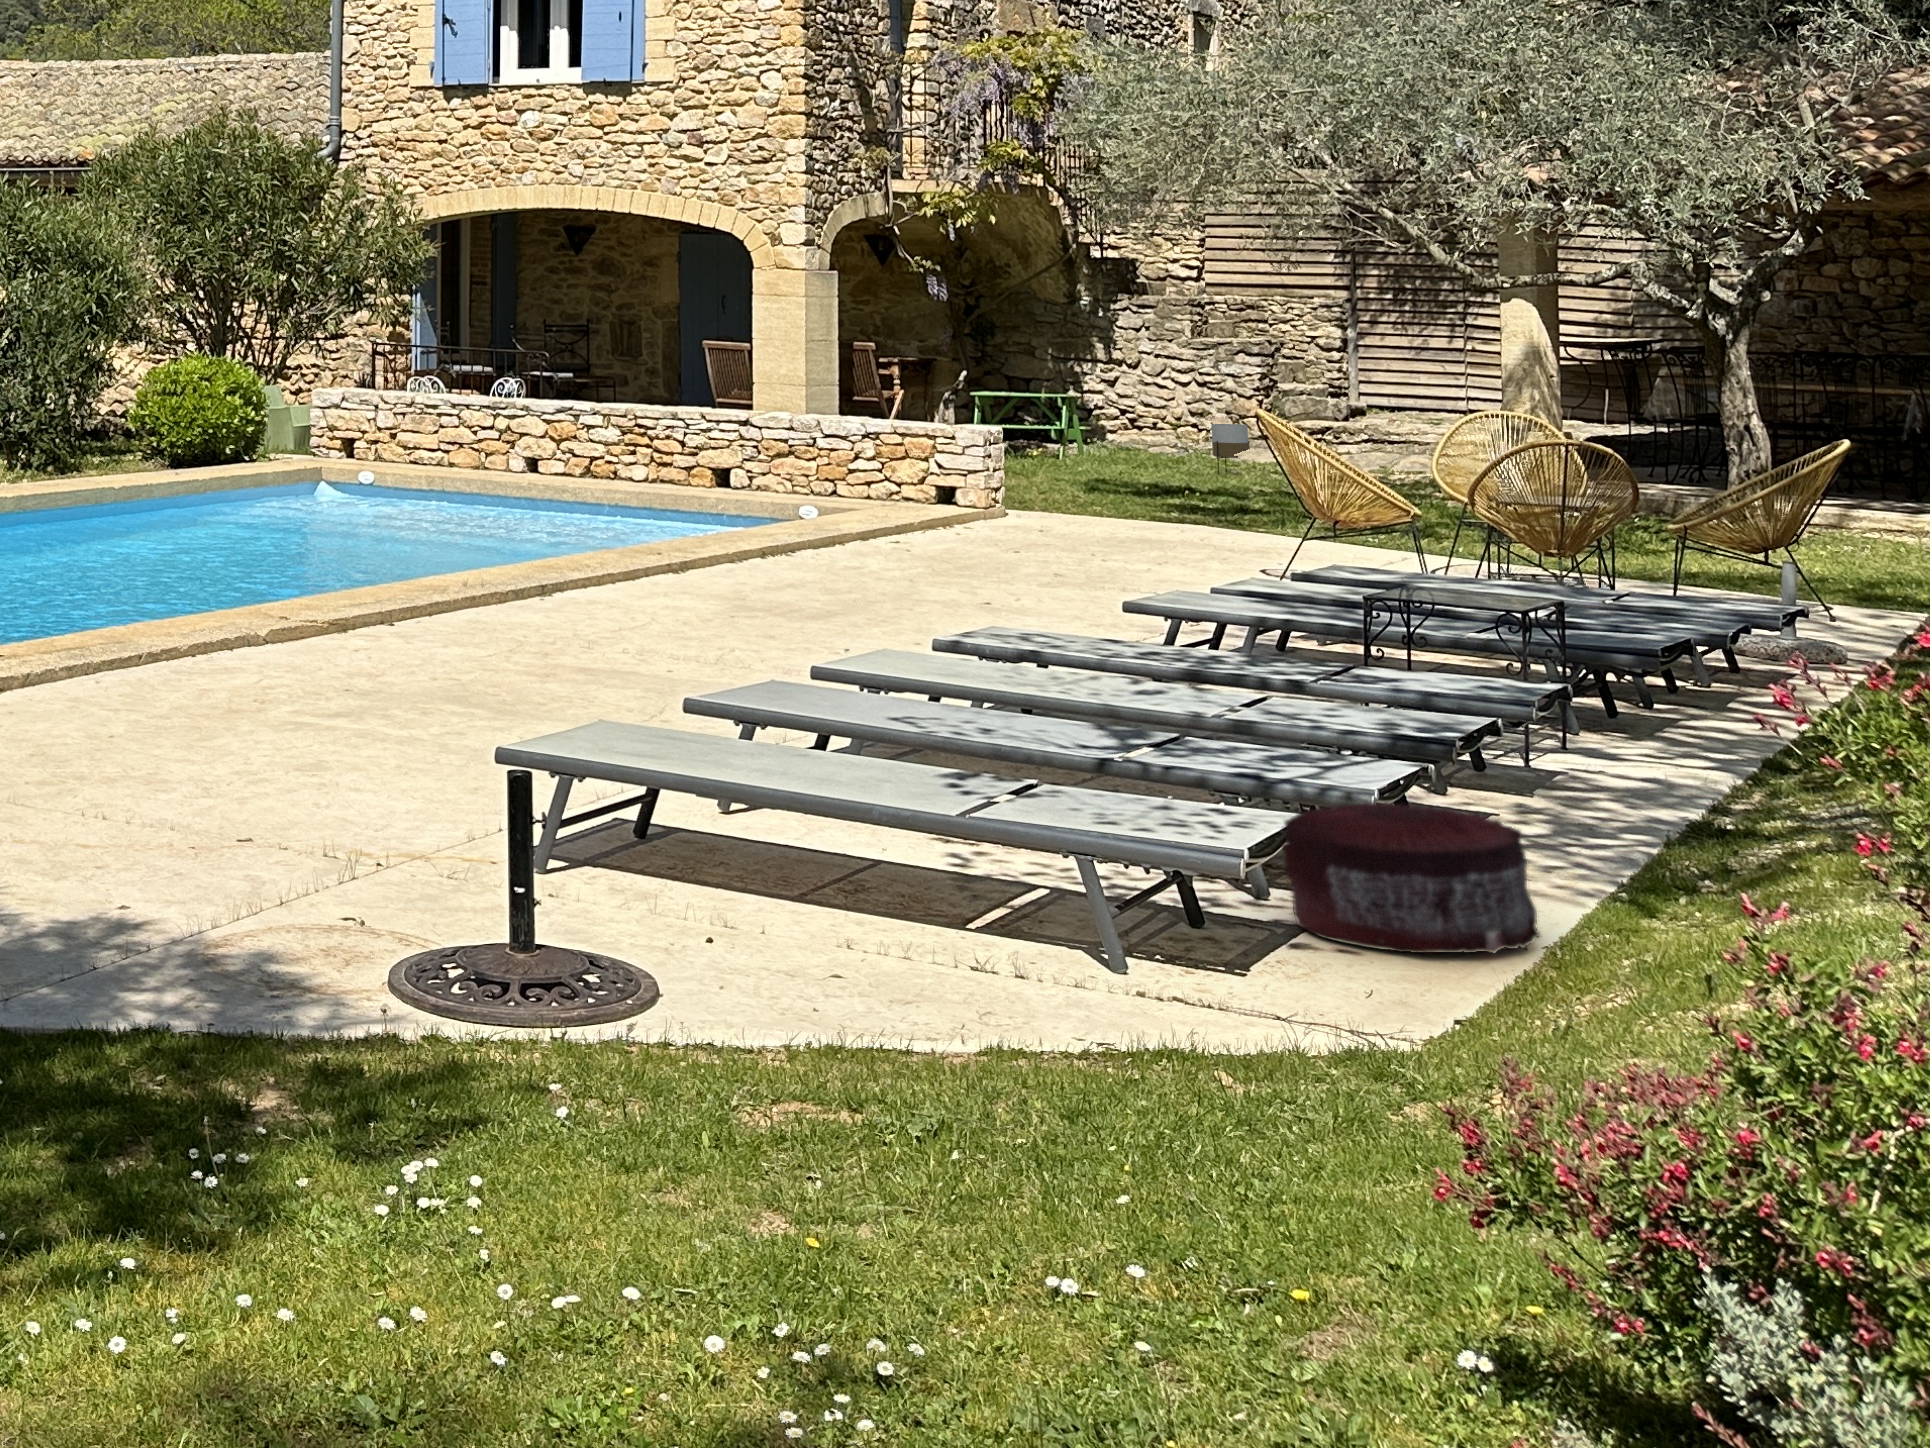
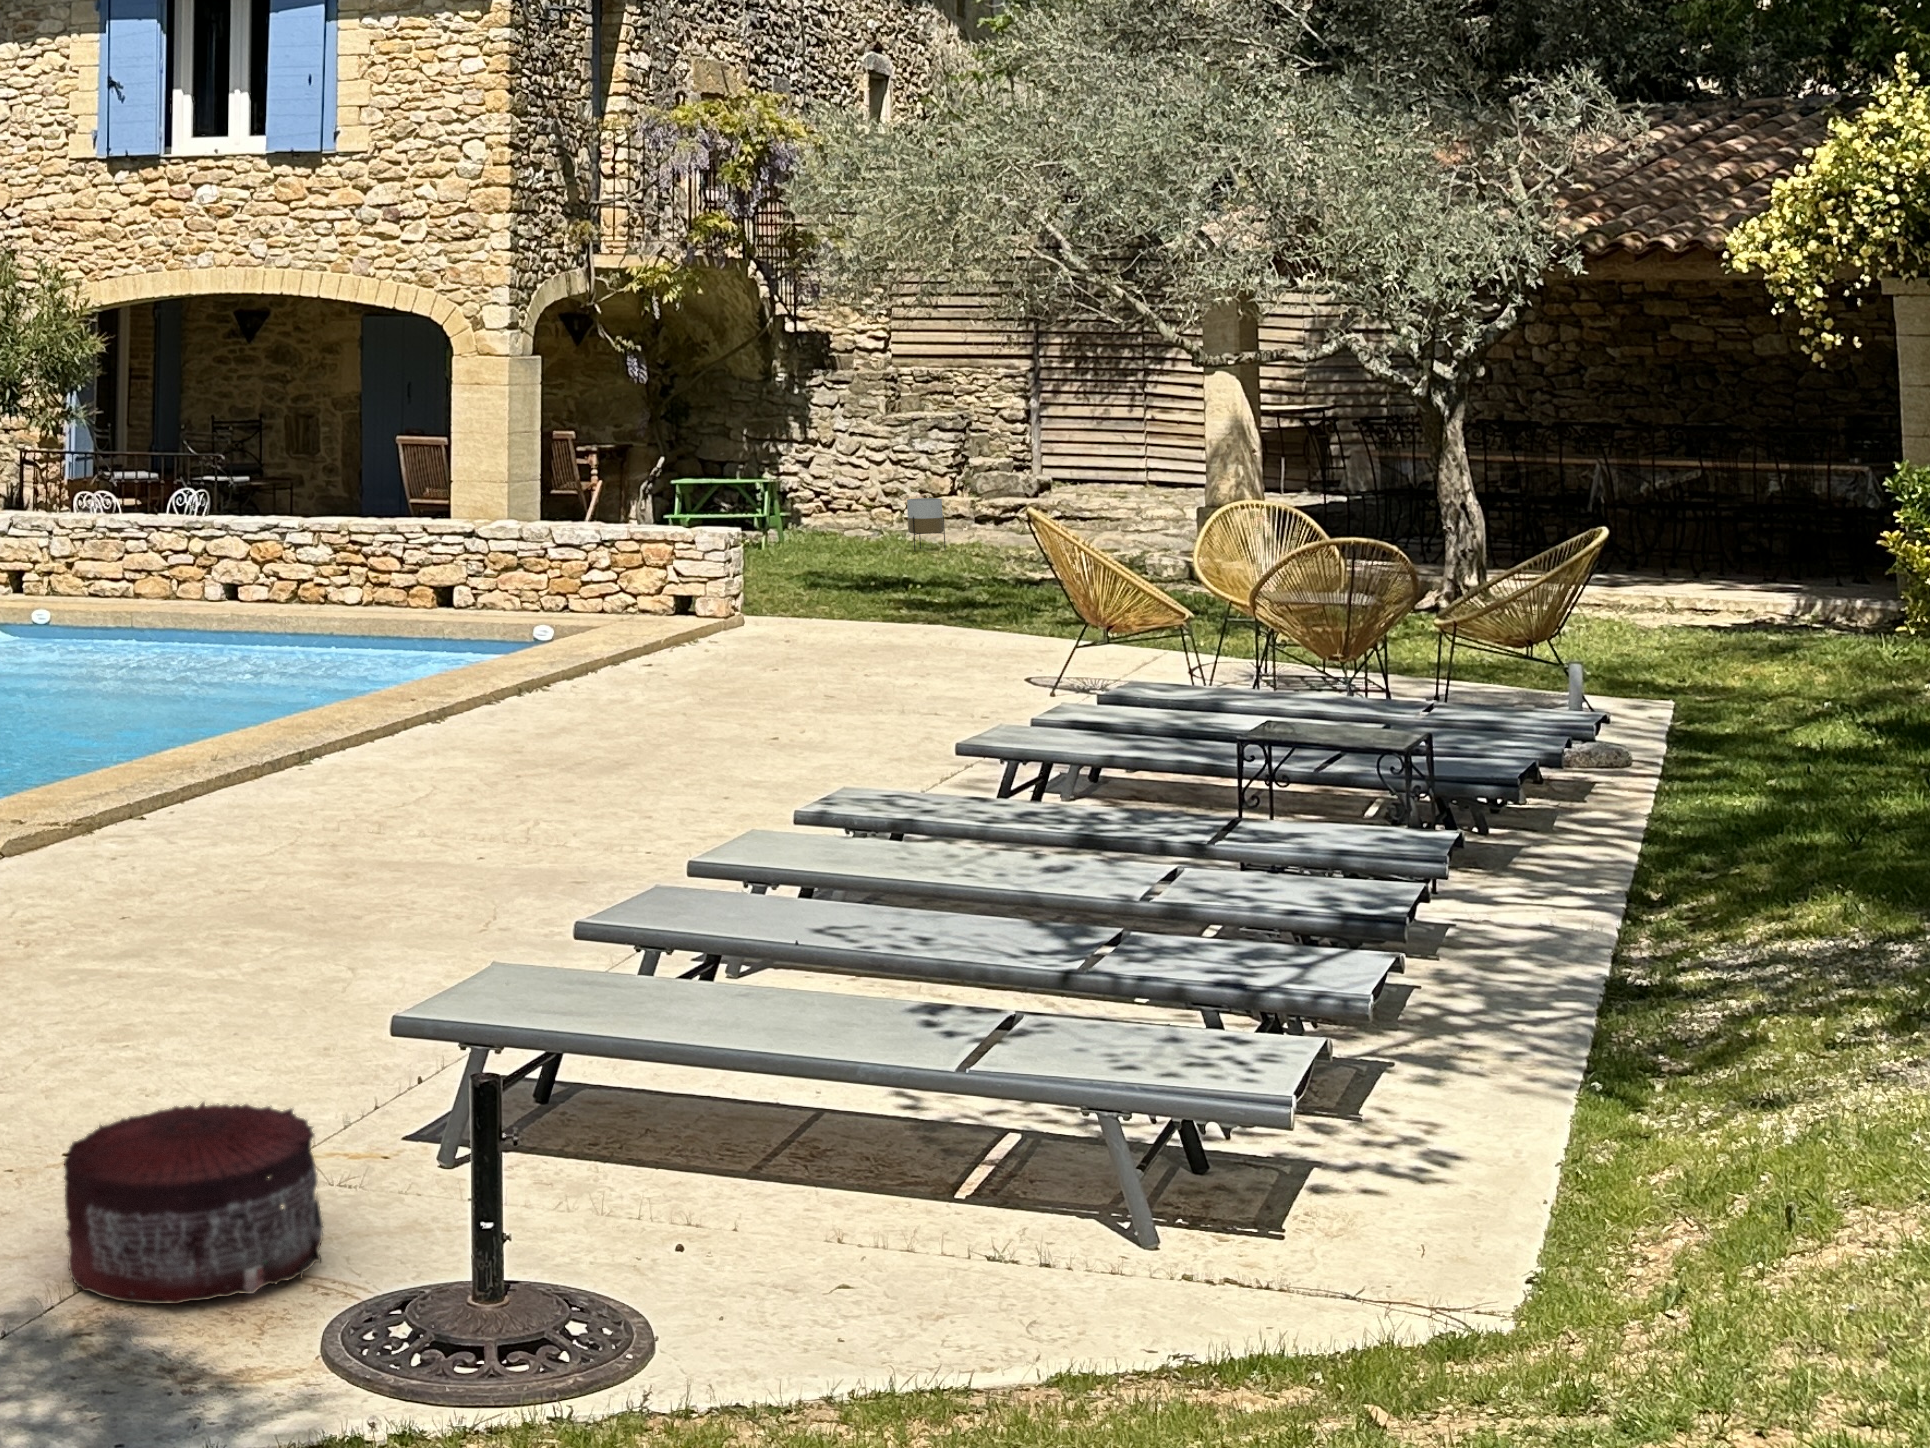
pouf: present [1282,803,1540,953] -> present [64,1102,323,1304]

